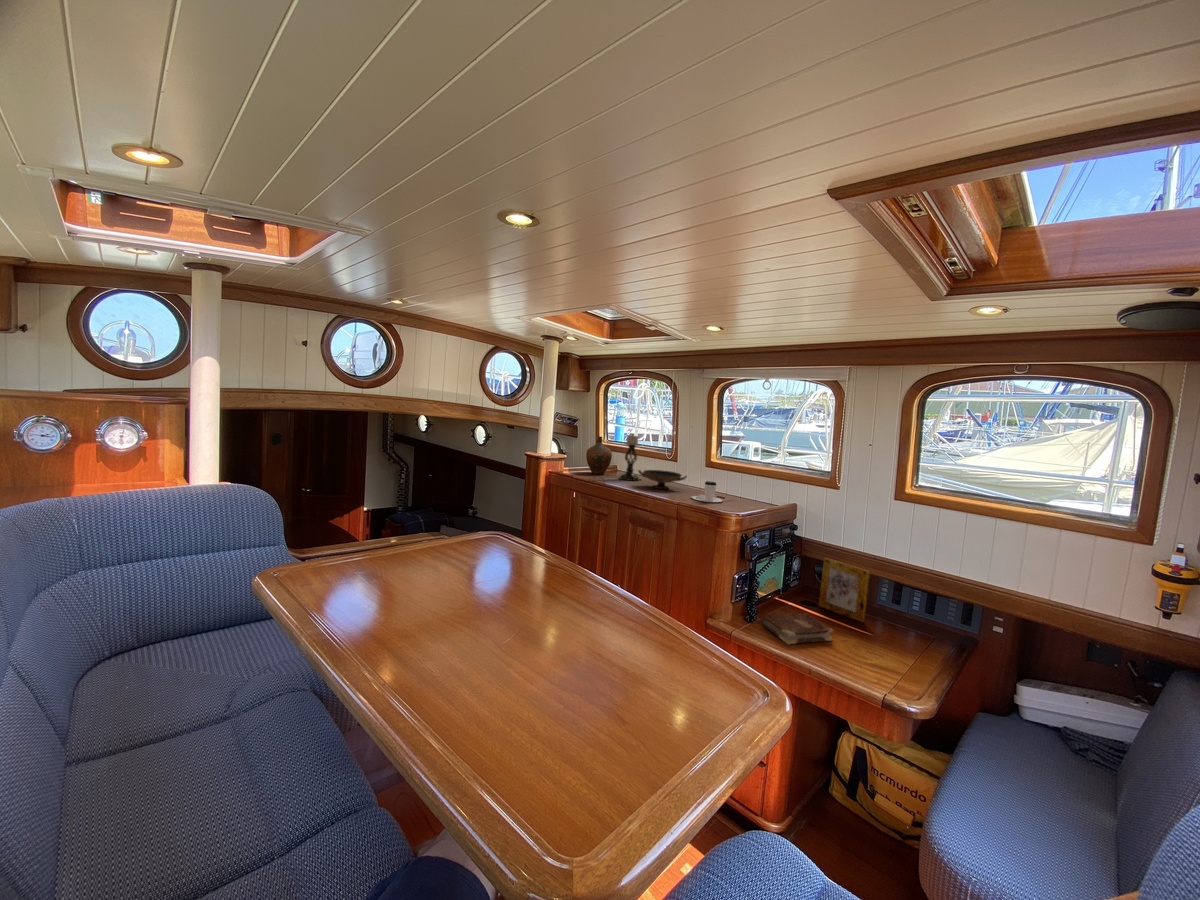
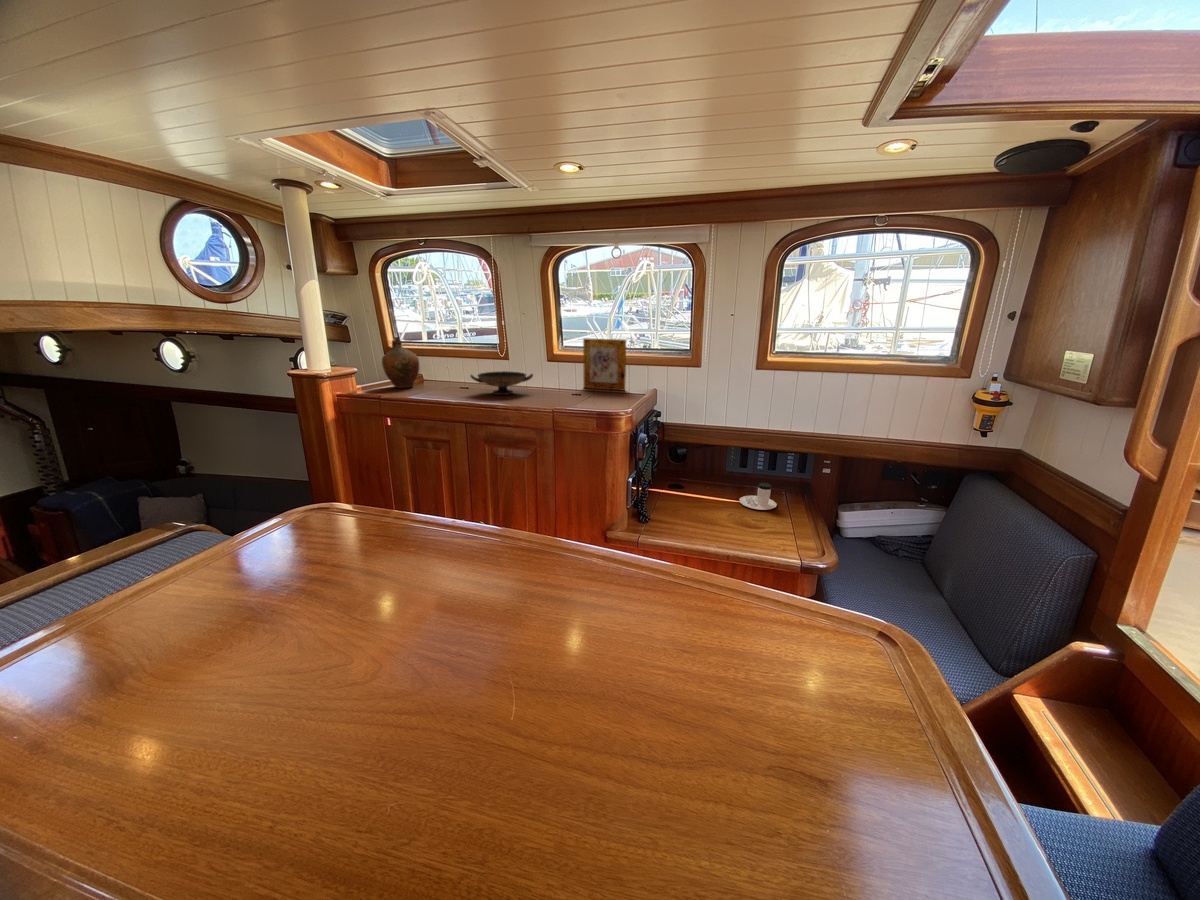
candle holder: present [620,434,639,481] -> none [436,329,465,390]
coffee cup: present [691,481,723,502] -> present [739,483,777,510]
picture frame: present [819,558,870,622] -> present [583,339,626,390]
book: present [760,613,833,644] -> none [663,498,731,539]

